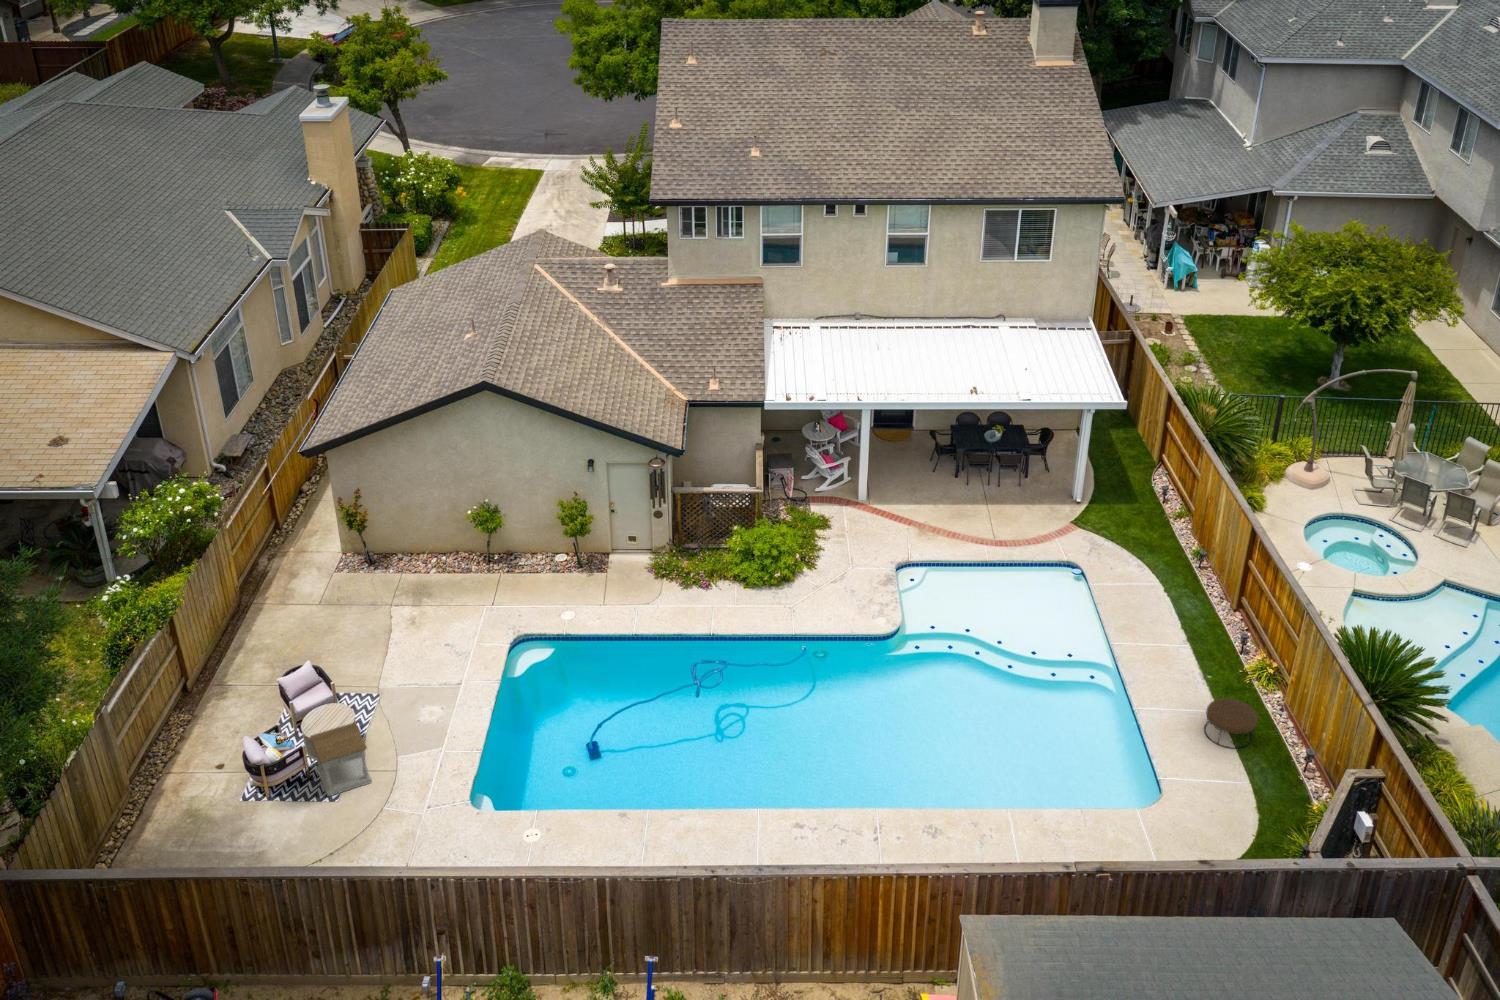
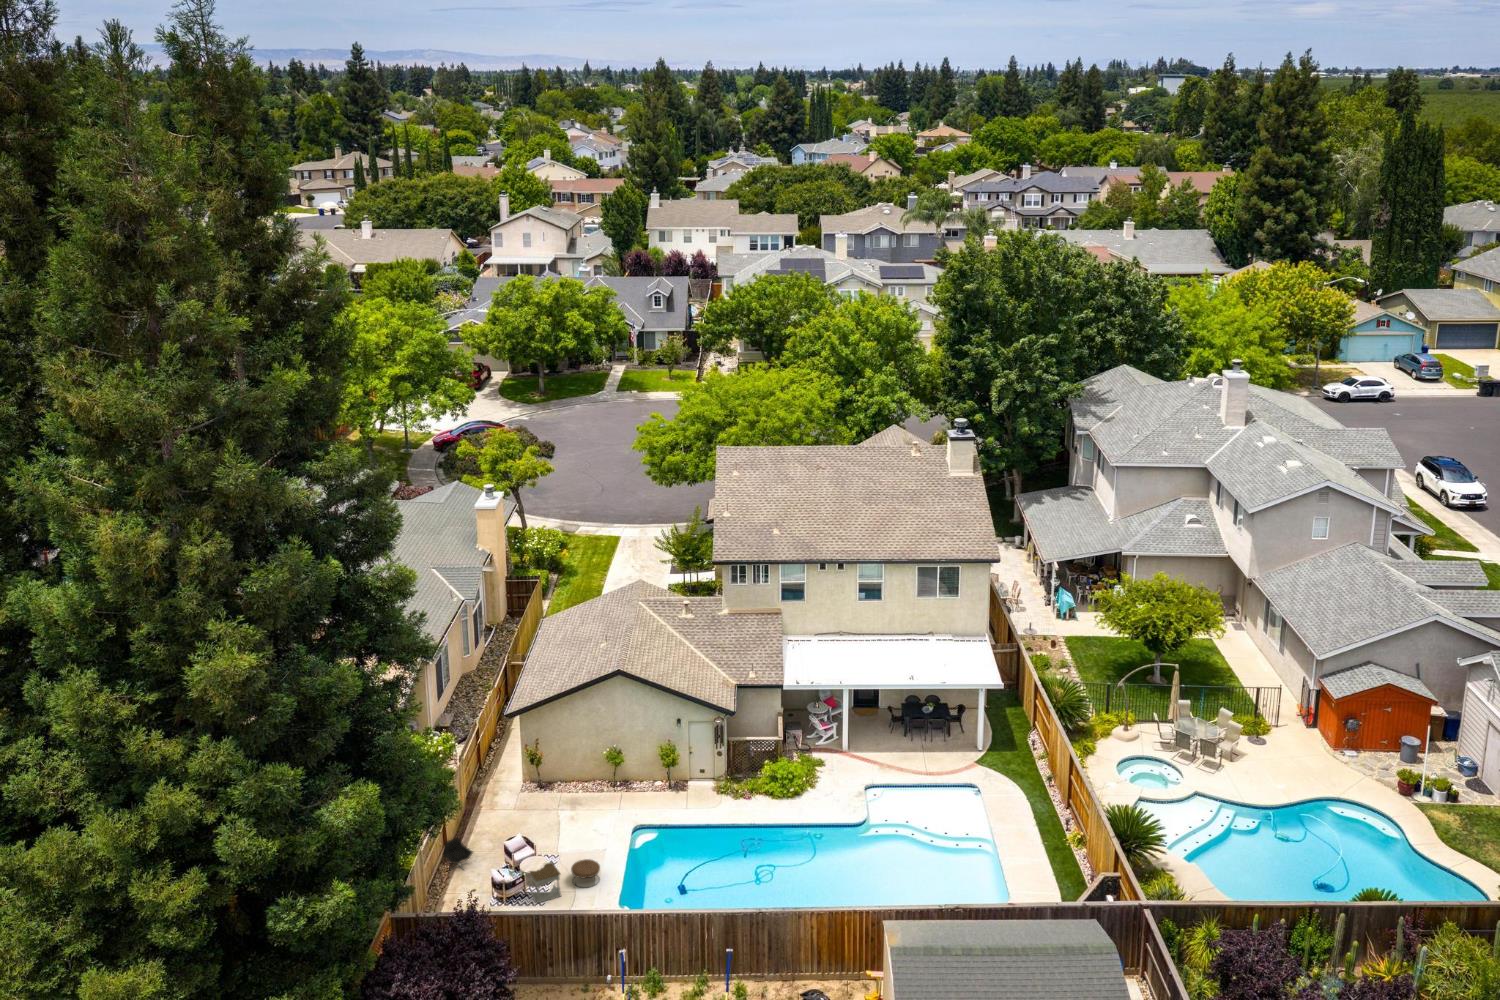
lounge chair: none [173,670,228,729] -> present [444,838,473,866]
ottoman: present [1204,698,1258,747] -> present [571,859,600,878]

